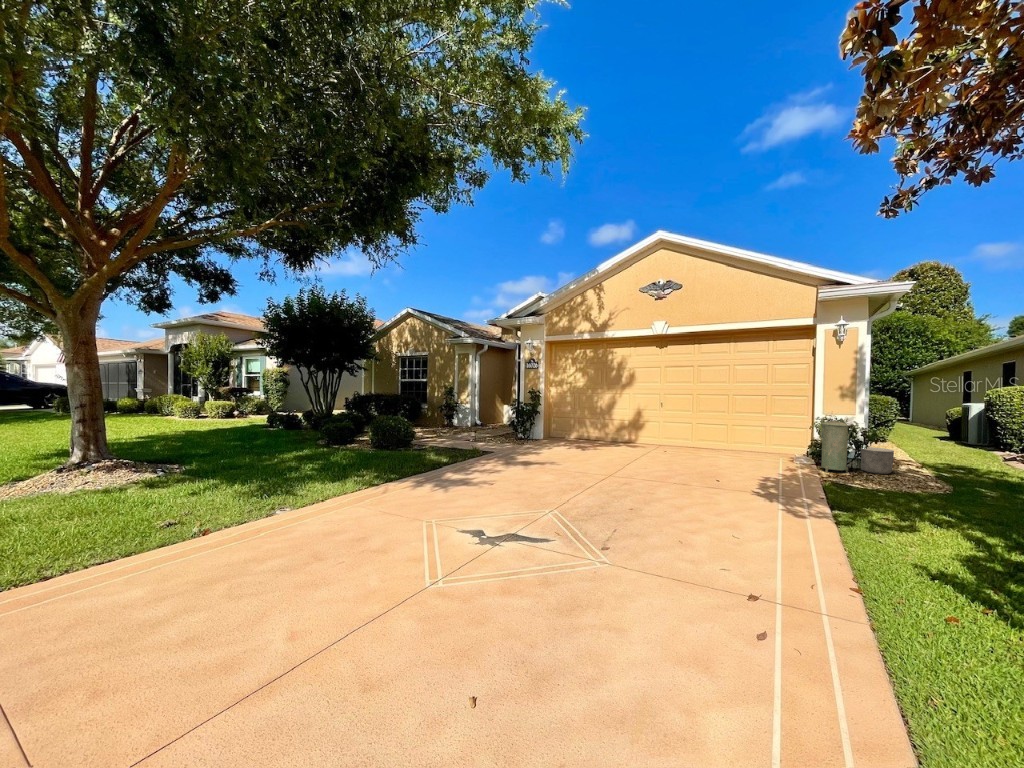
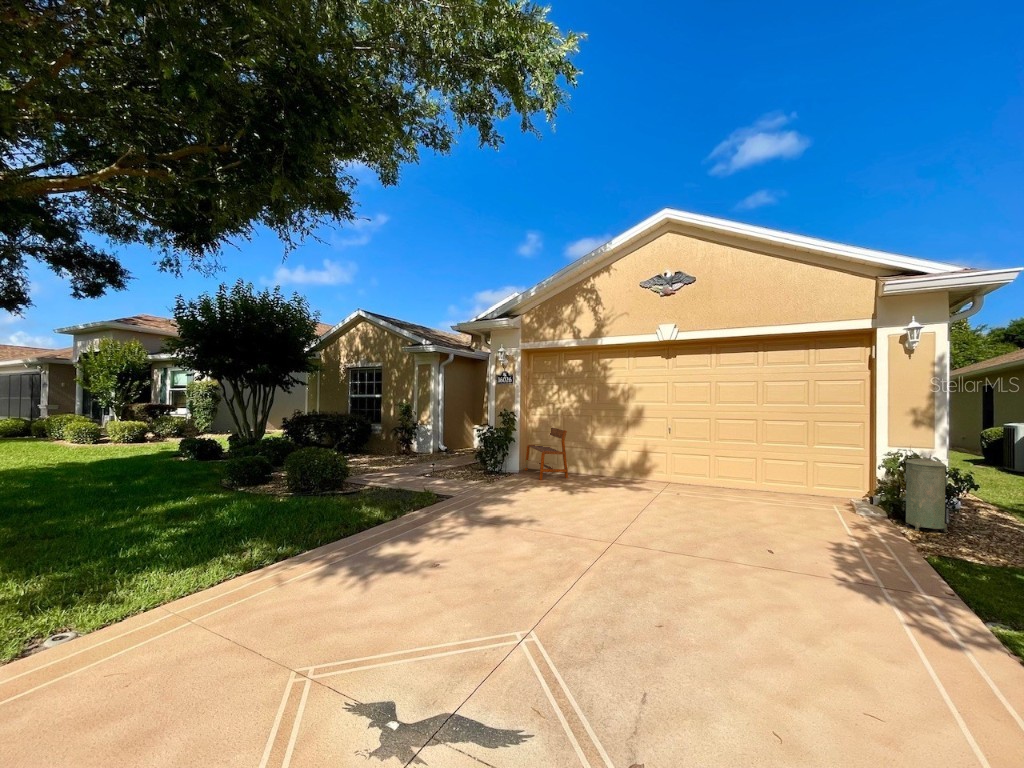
bench: none [547,403,581,443] -> present [525,427,568,480]
planter: present [861,447,894,474] -> none [957,493,1009,533]

